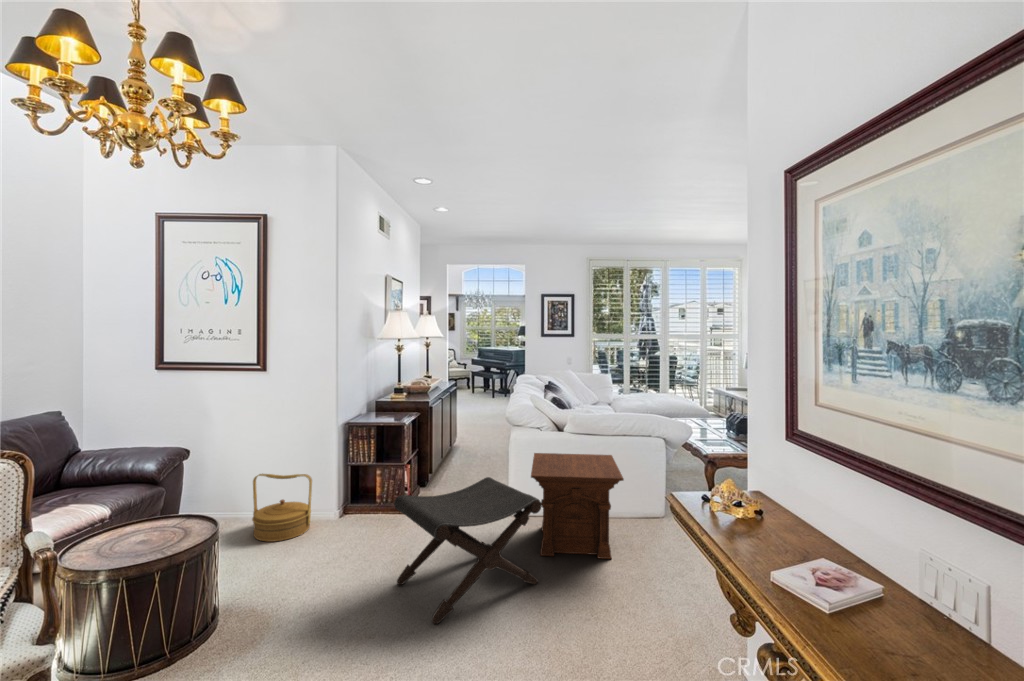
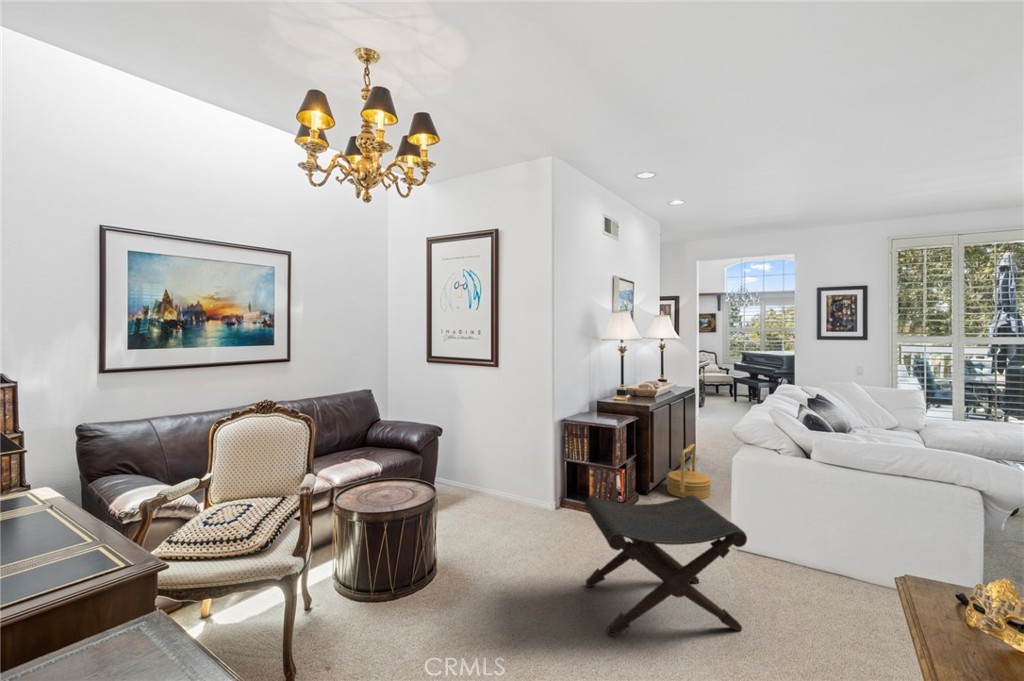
side table: present [531,453,624,559] -> none [743,477,878,632]
woven basket: present [252,474,312,542] -> present [666,444,711,499]

